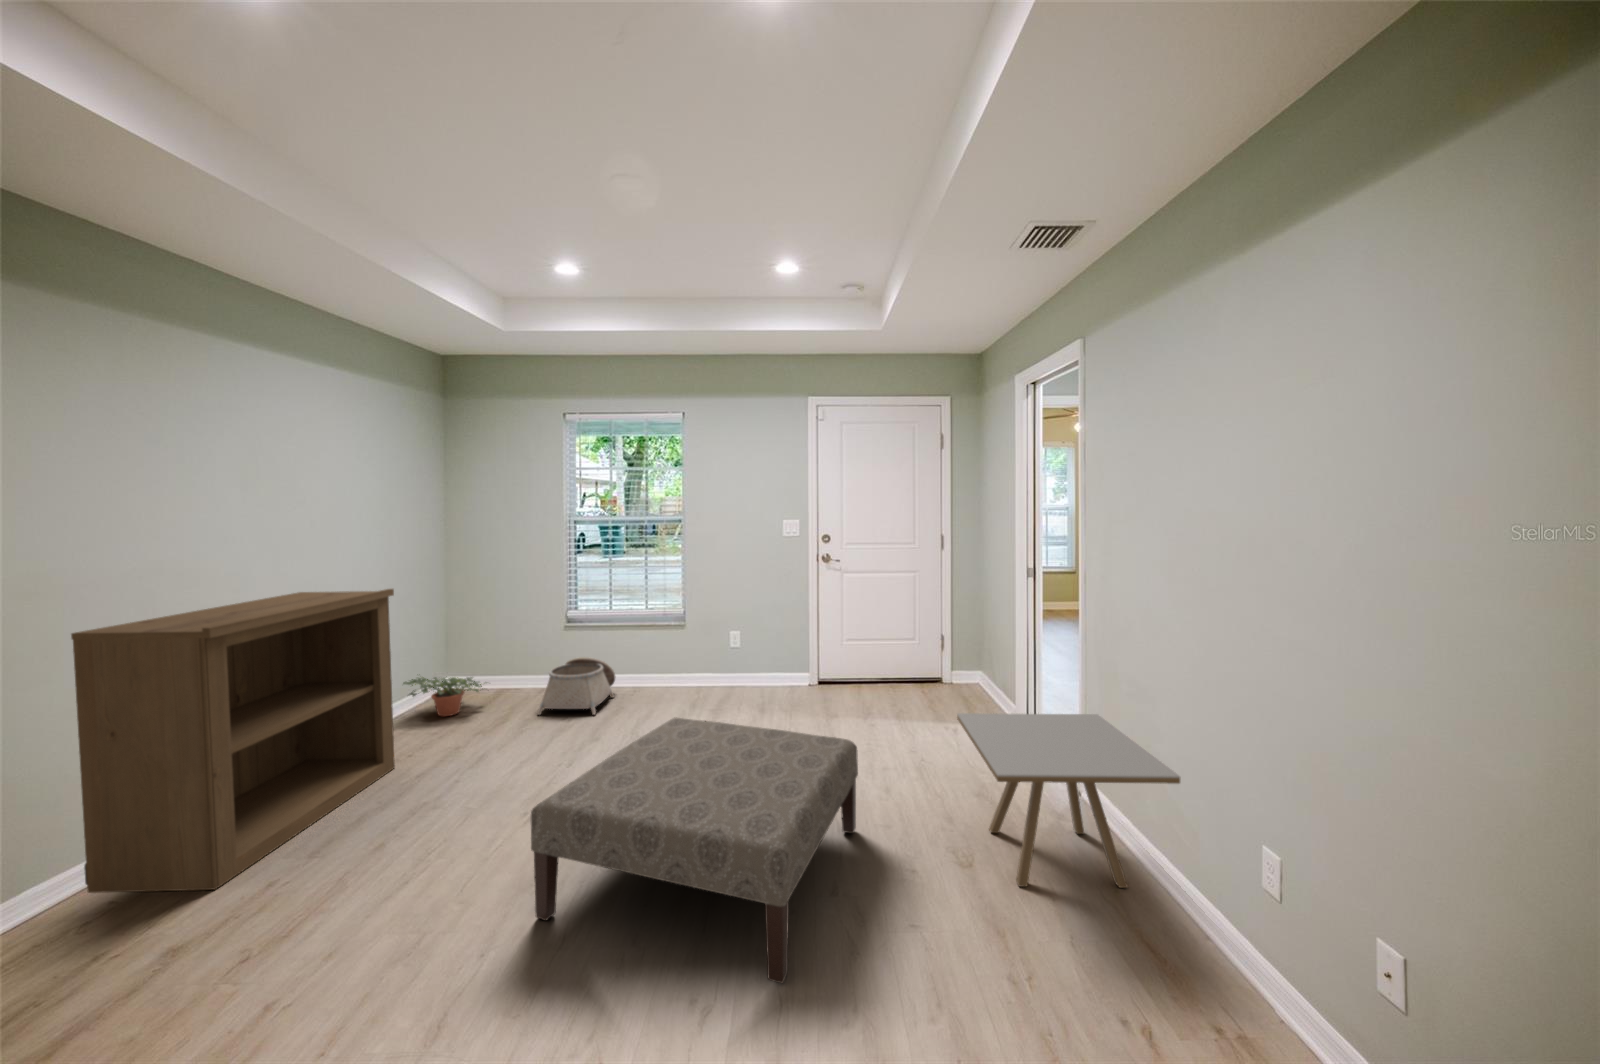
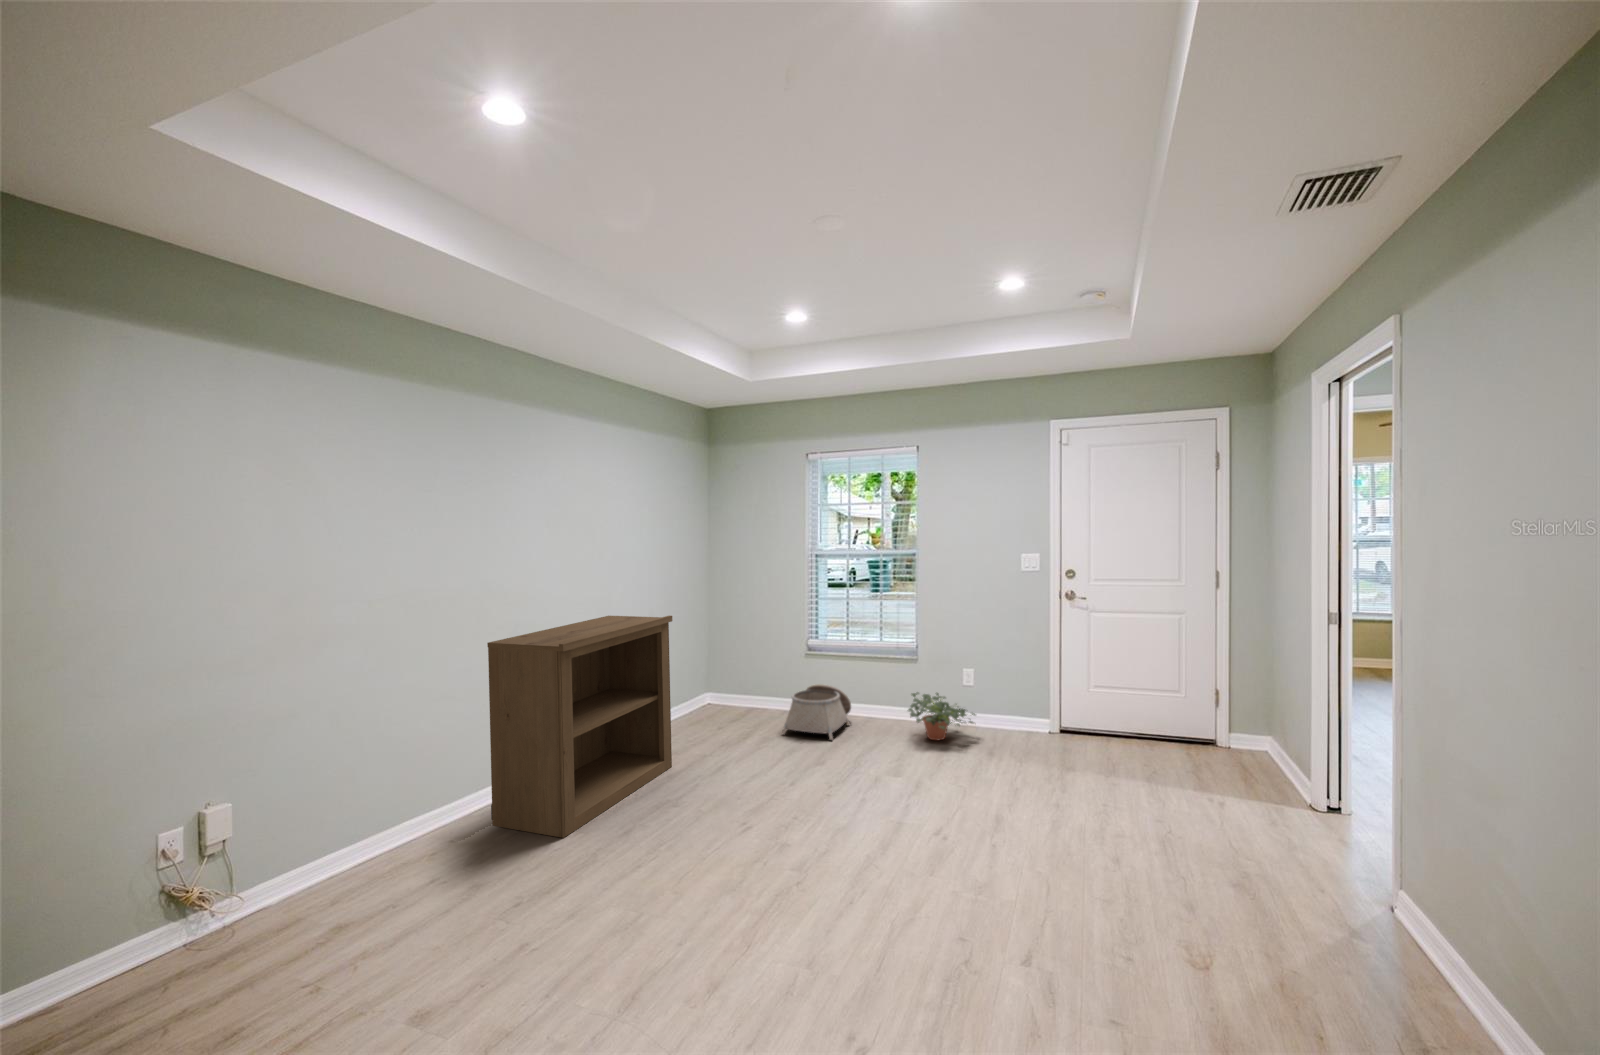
potted plant: present [403,677,482,716] -> present [908,692,975,740]
side table: present [957,713,1180,888] -> none [1202,779,1477,1007]
ottoman: present [531,717,858,983] -> none [776,749,1083,1000]

